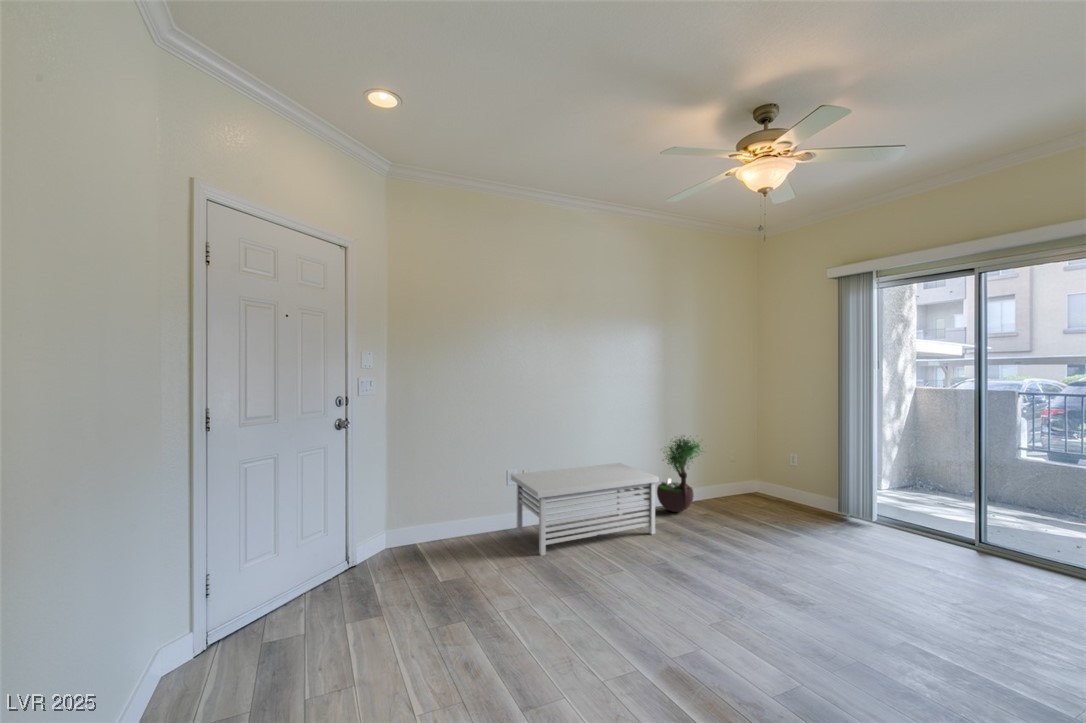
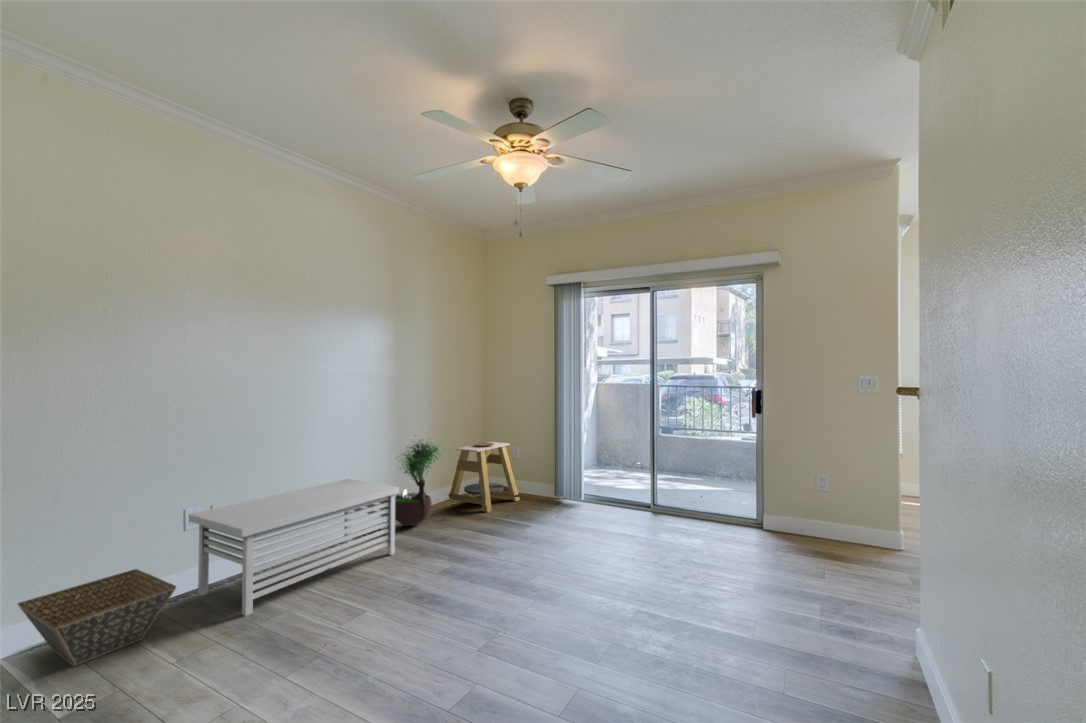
side table: none [712,443,792,514] -> present [448,442,520,512]
basket: none [428,506,501,560] -> present [18,569,176,667]

